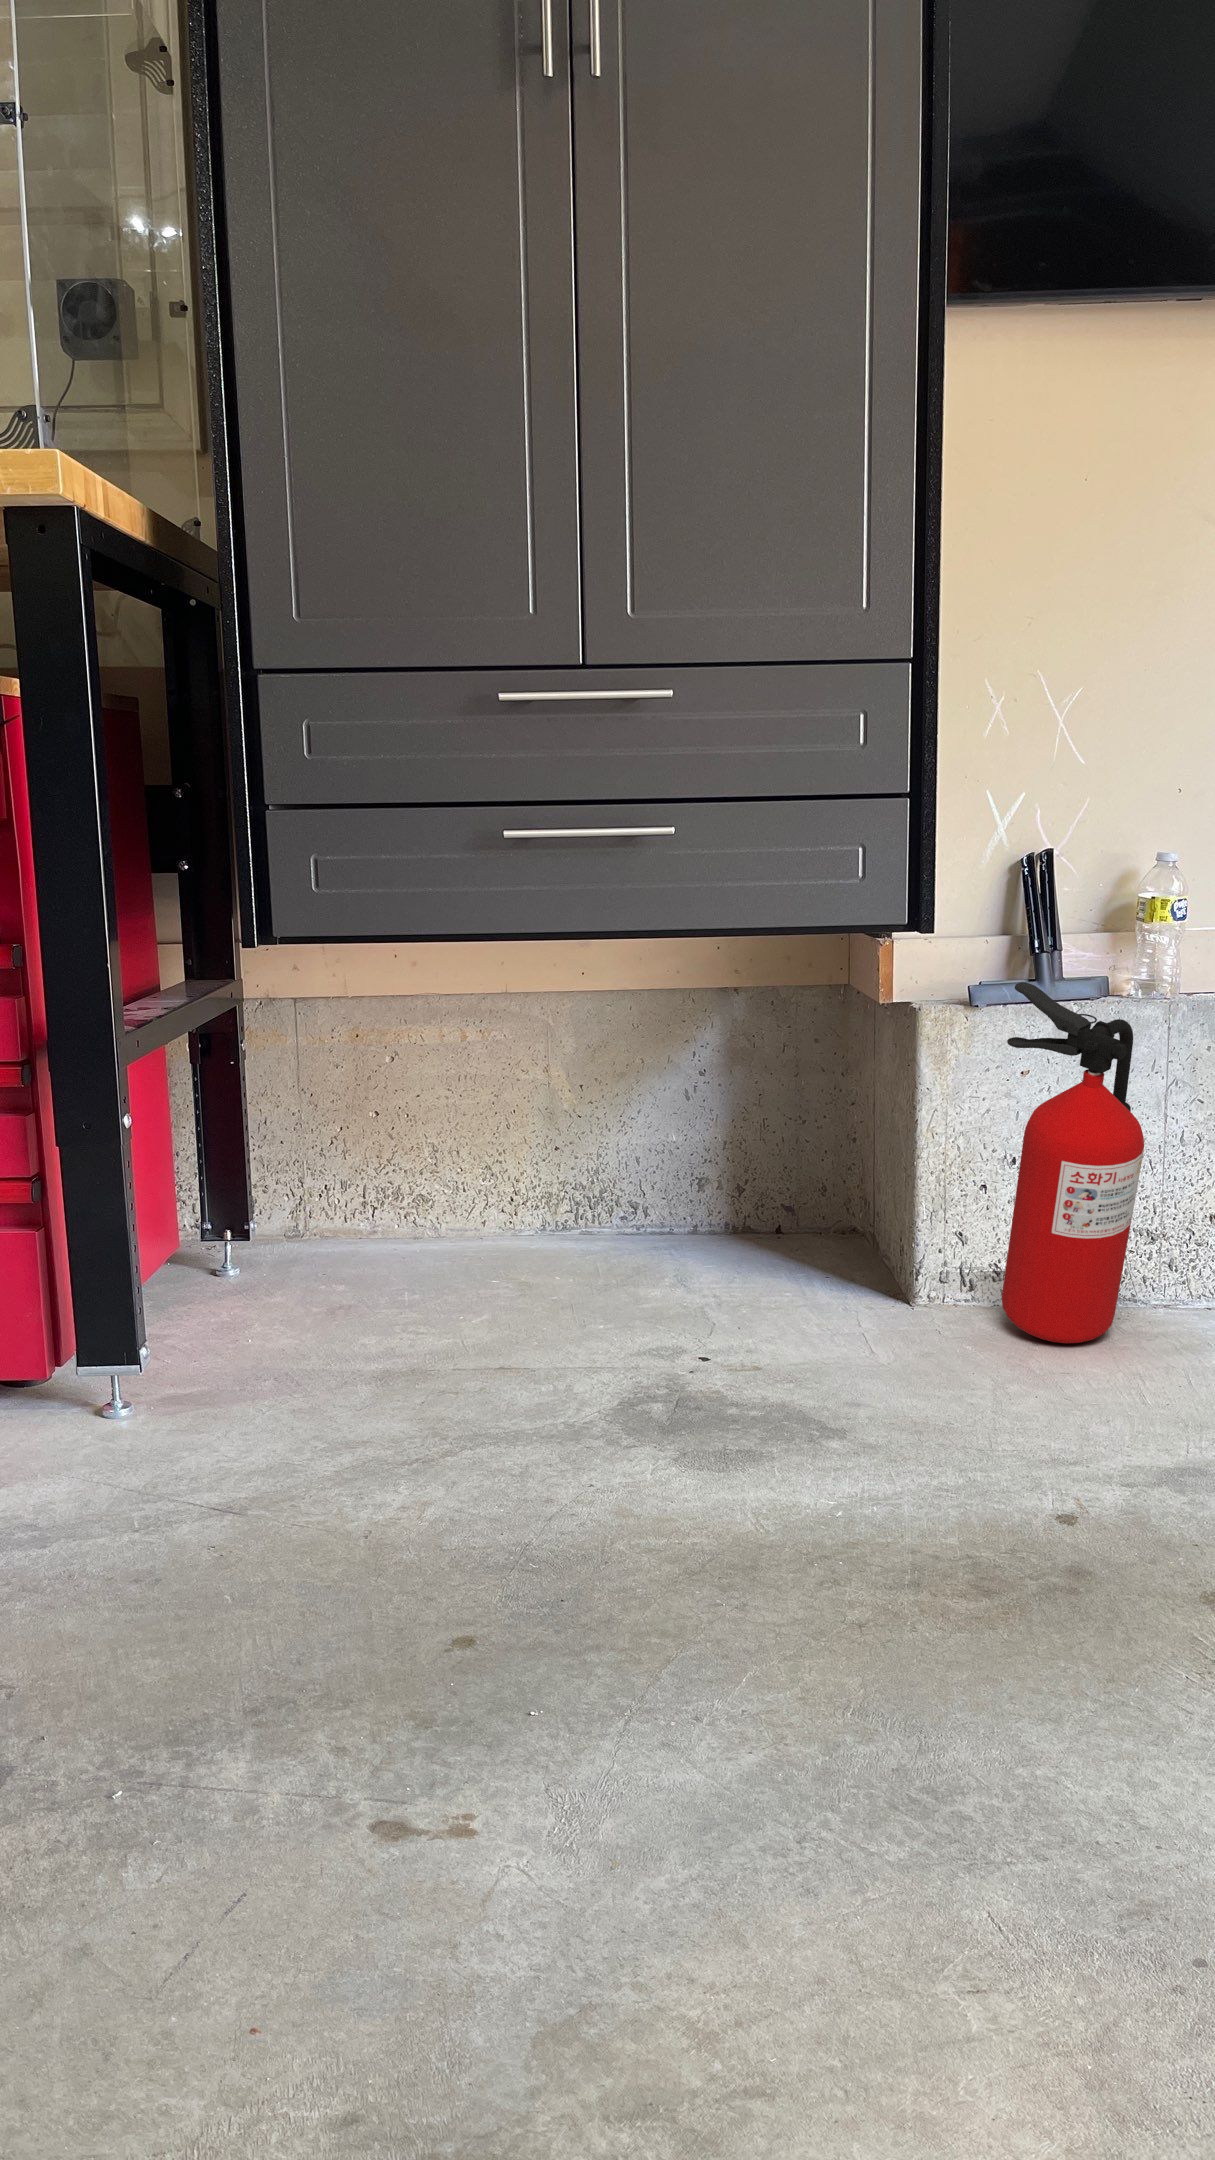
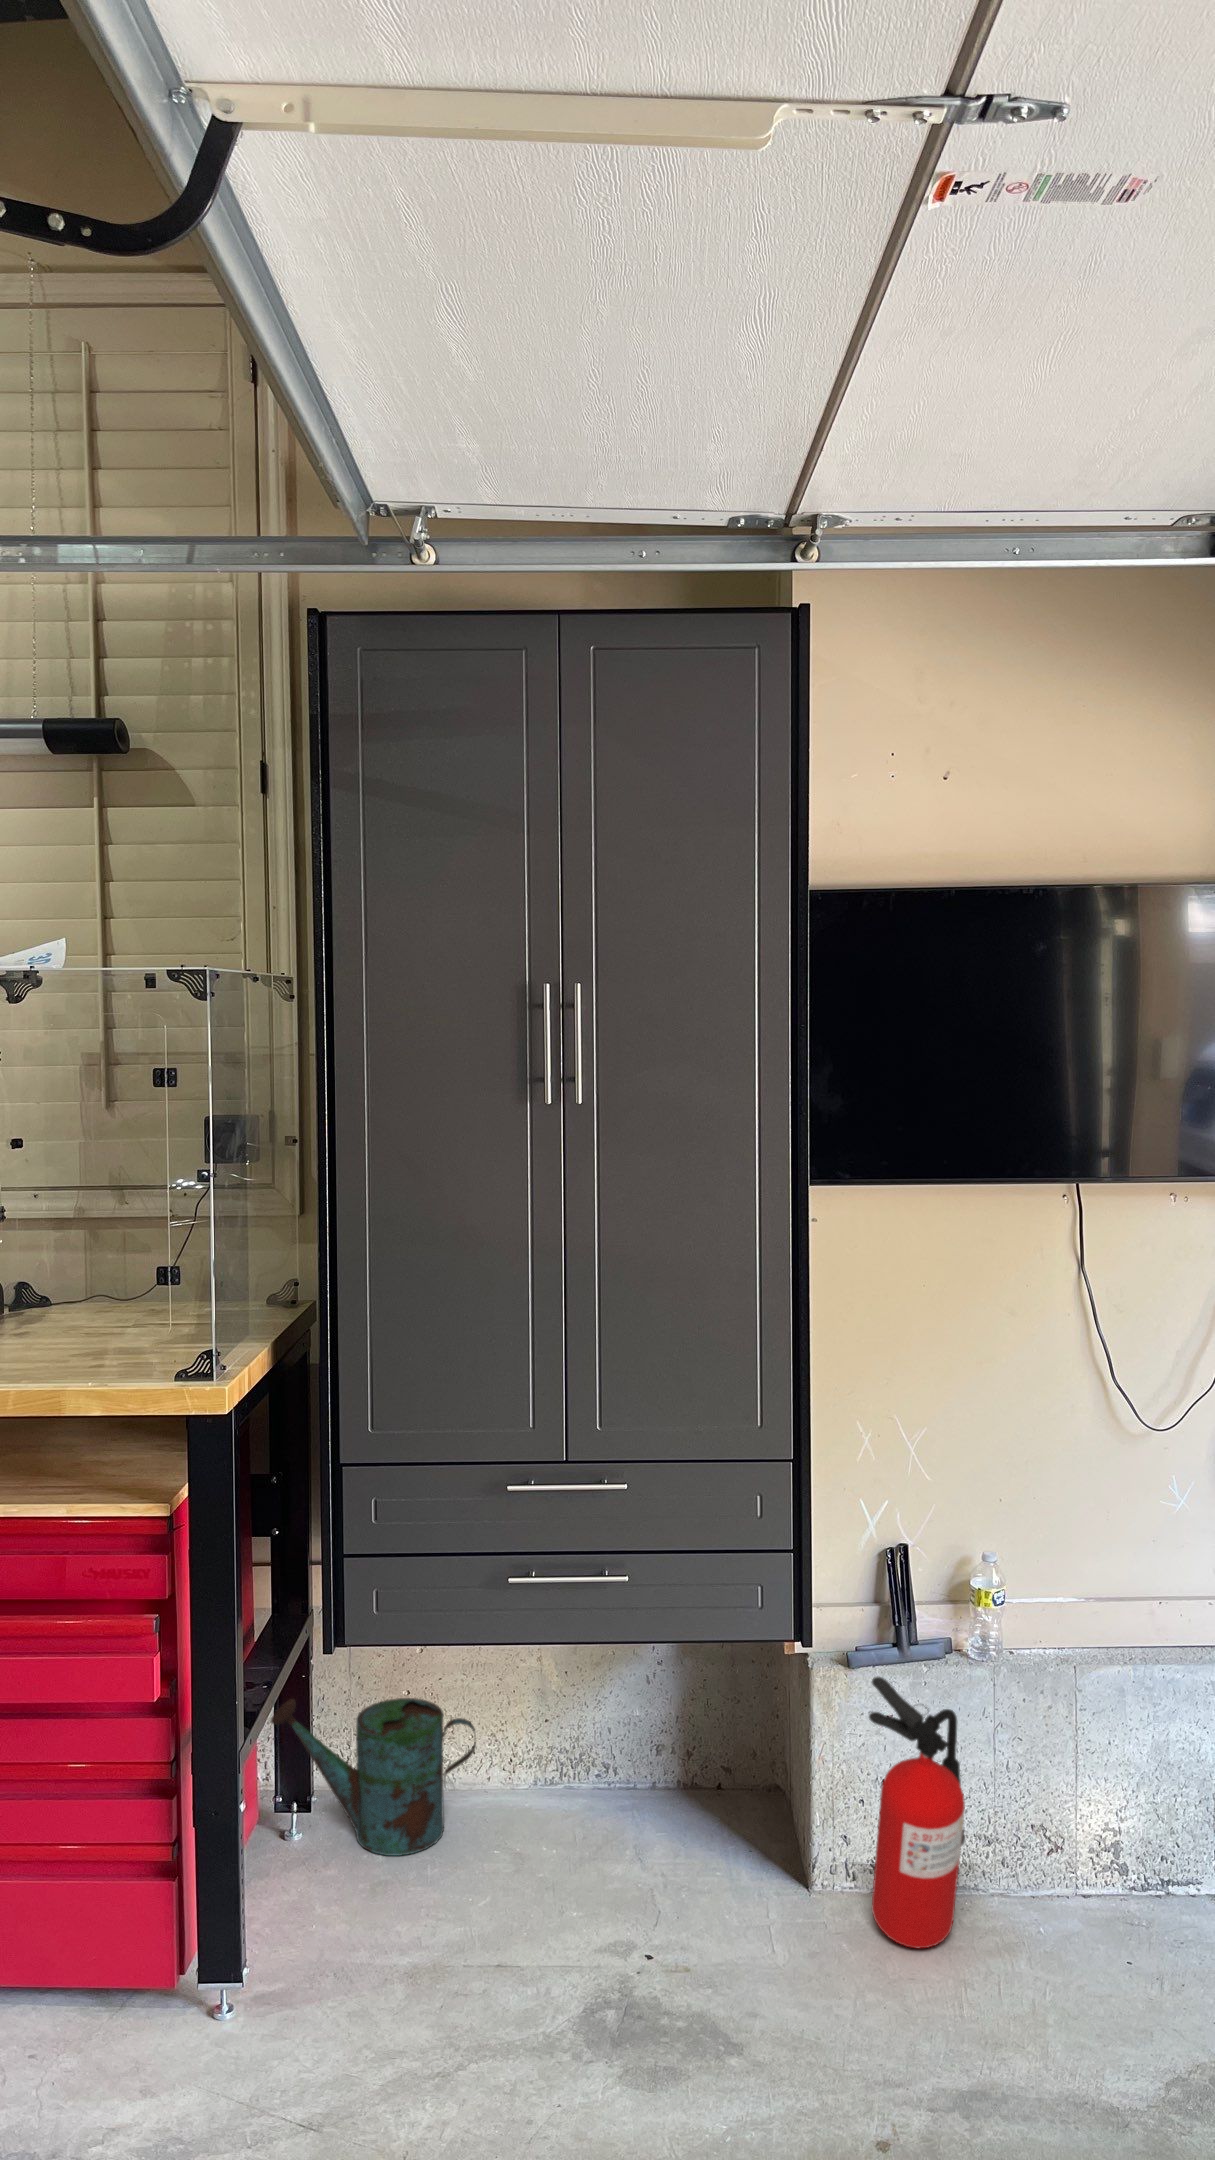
watering can: none [189,1096,464,1287] -> present [271,1698,476,1856]

